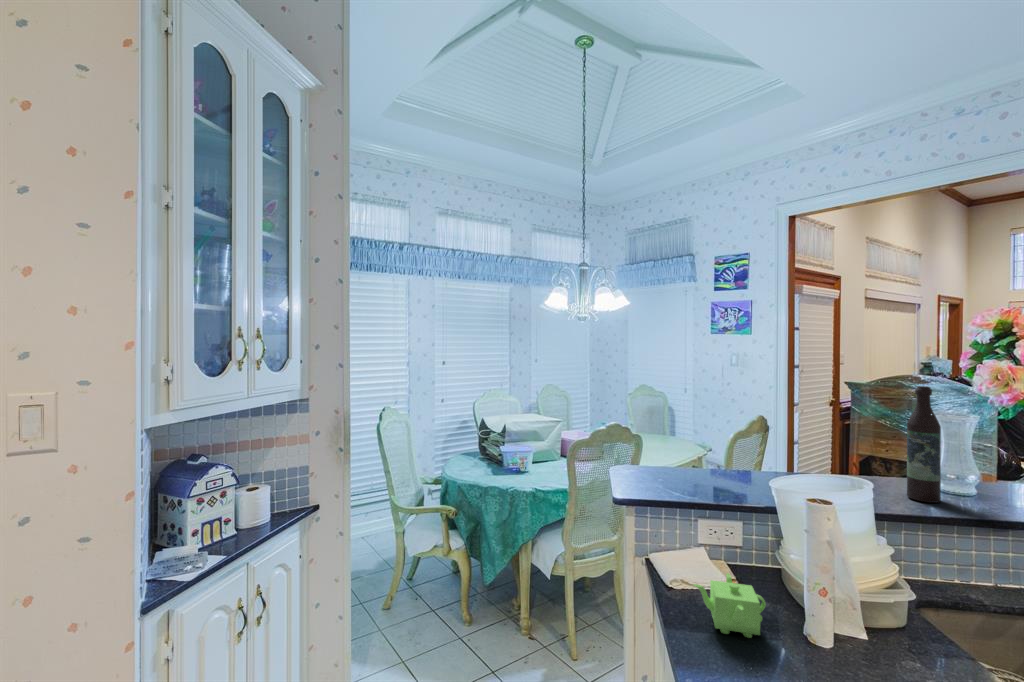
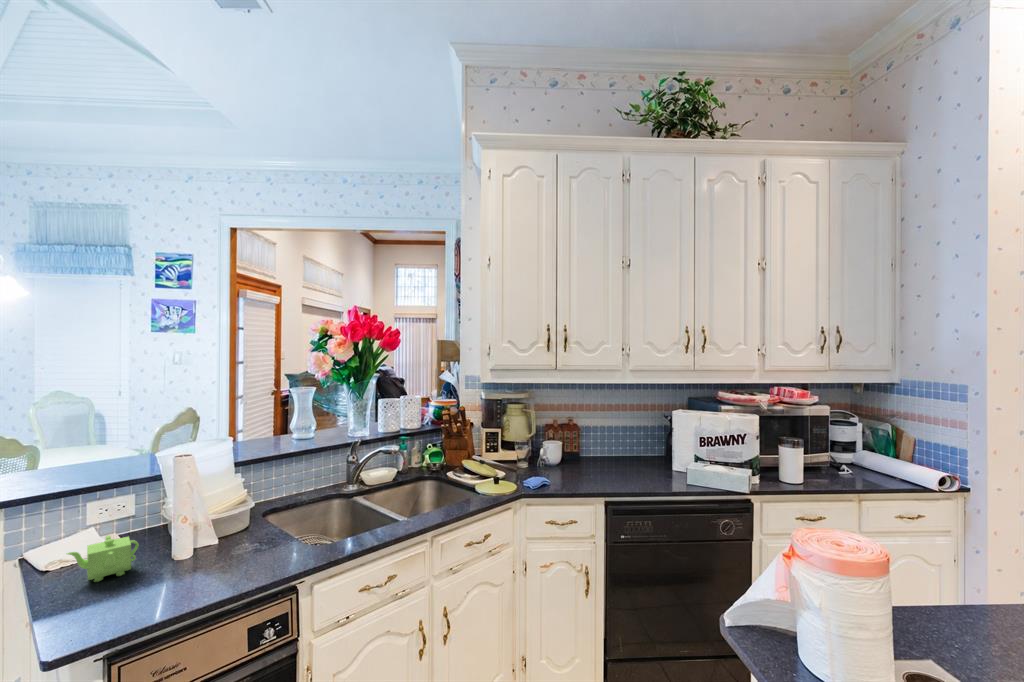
wine bottle: present [907,386,941,503] -> none [270,371,289,447]

